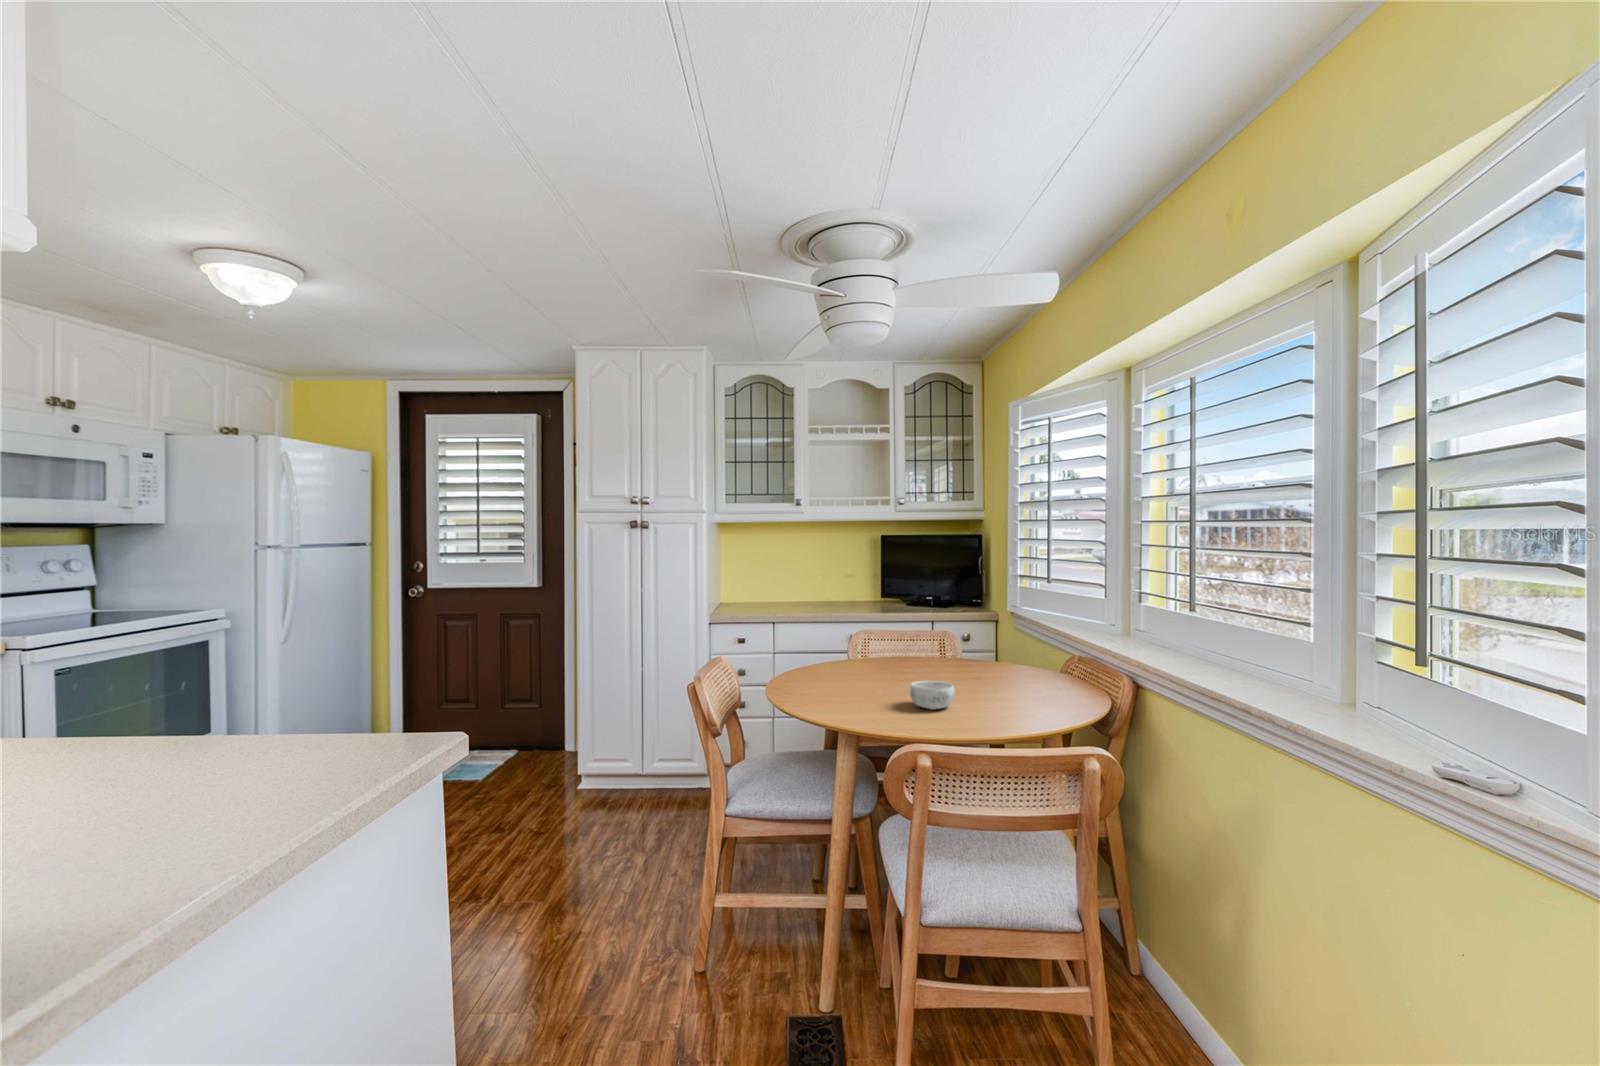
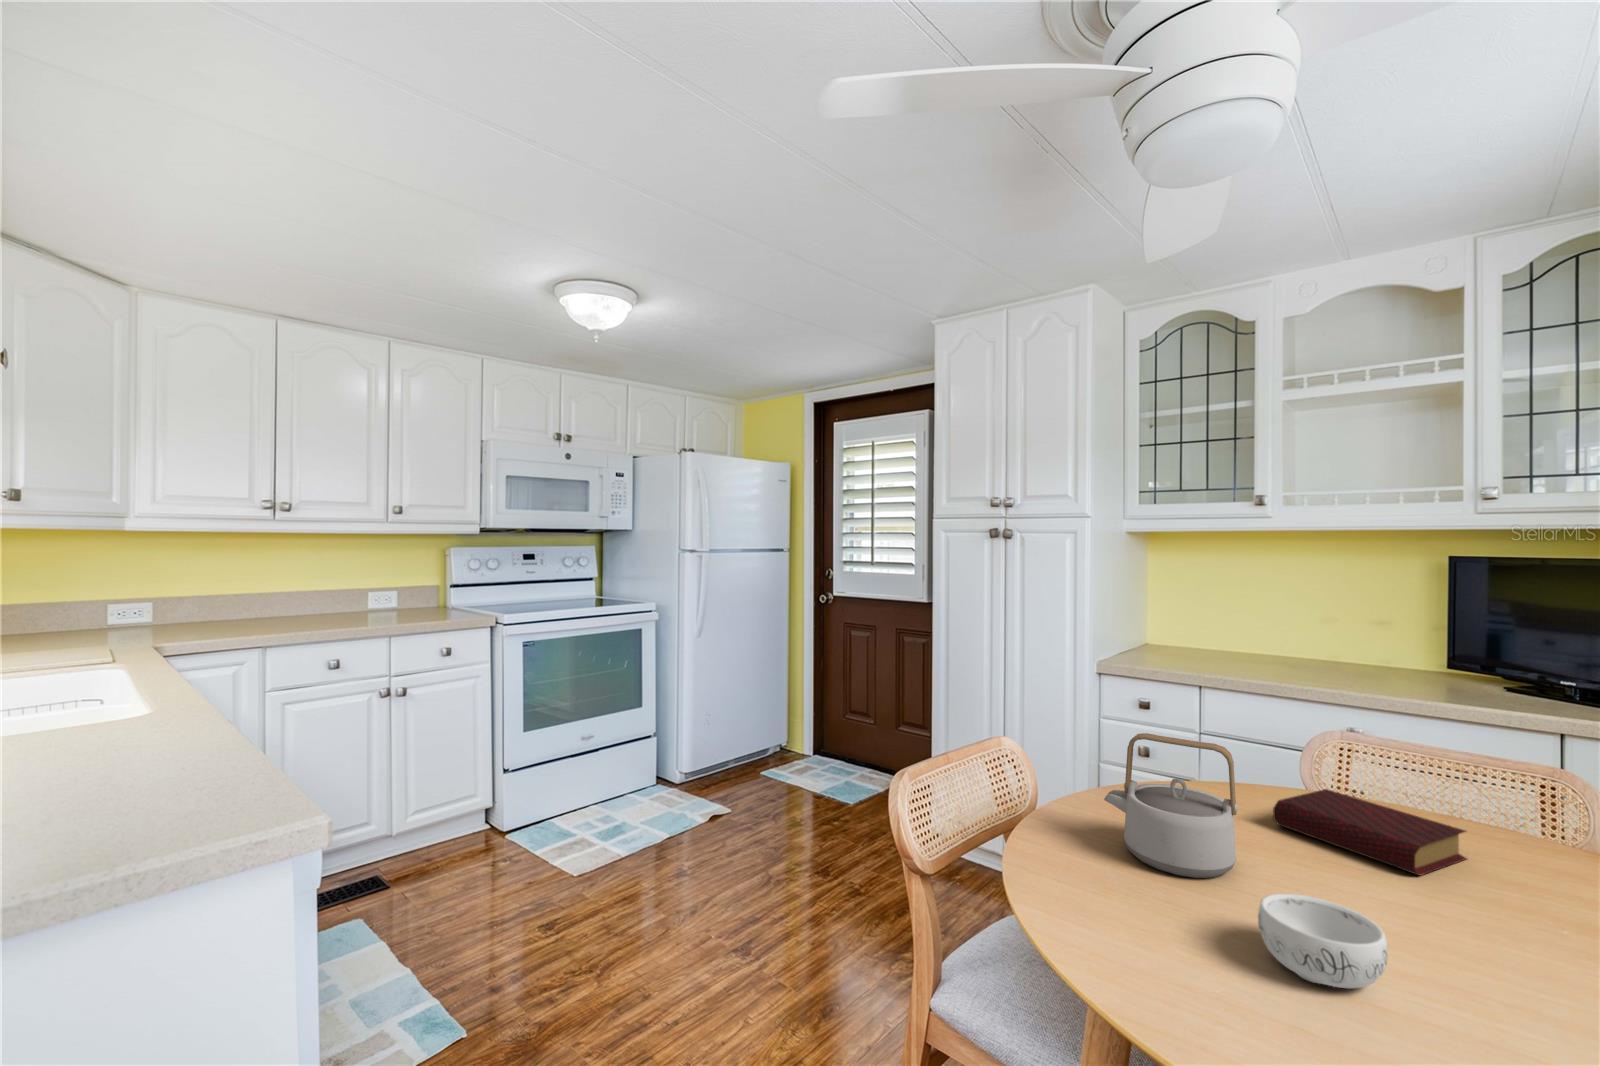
teapot: none [817,628,878,695] -> present [1104,733,1238,878]
book: none [872,652,941,676] -> present [1273,789,1466,876]

